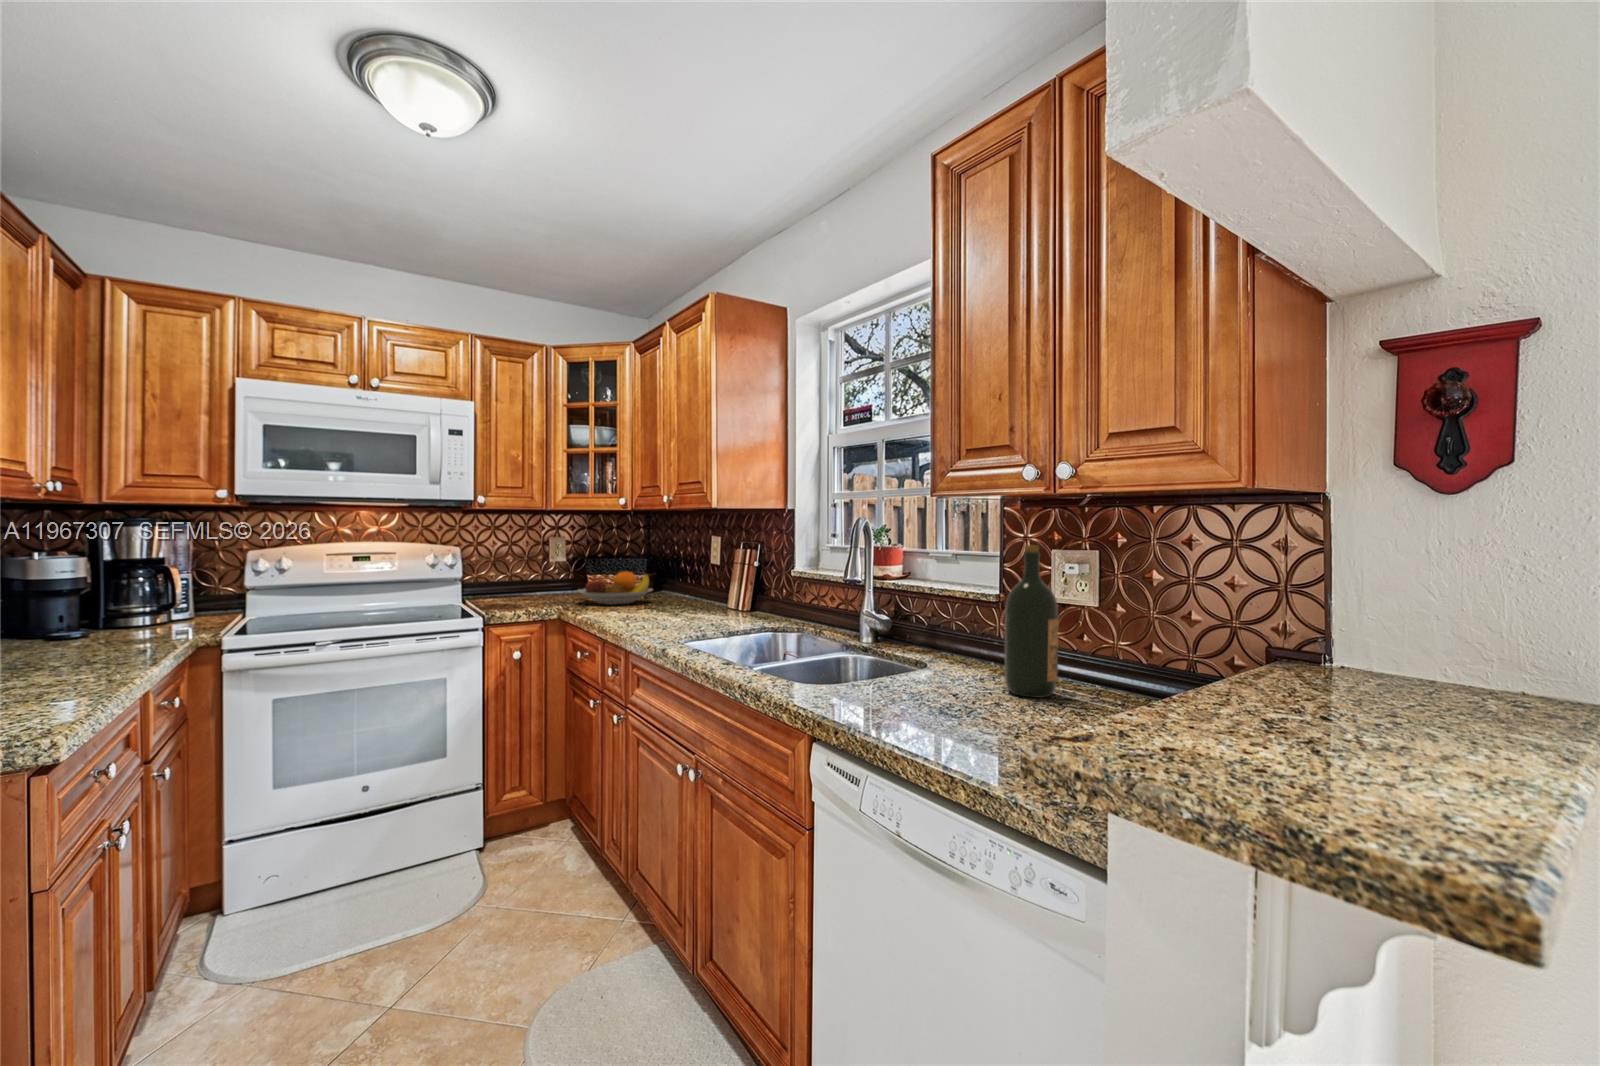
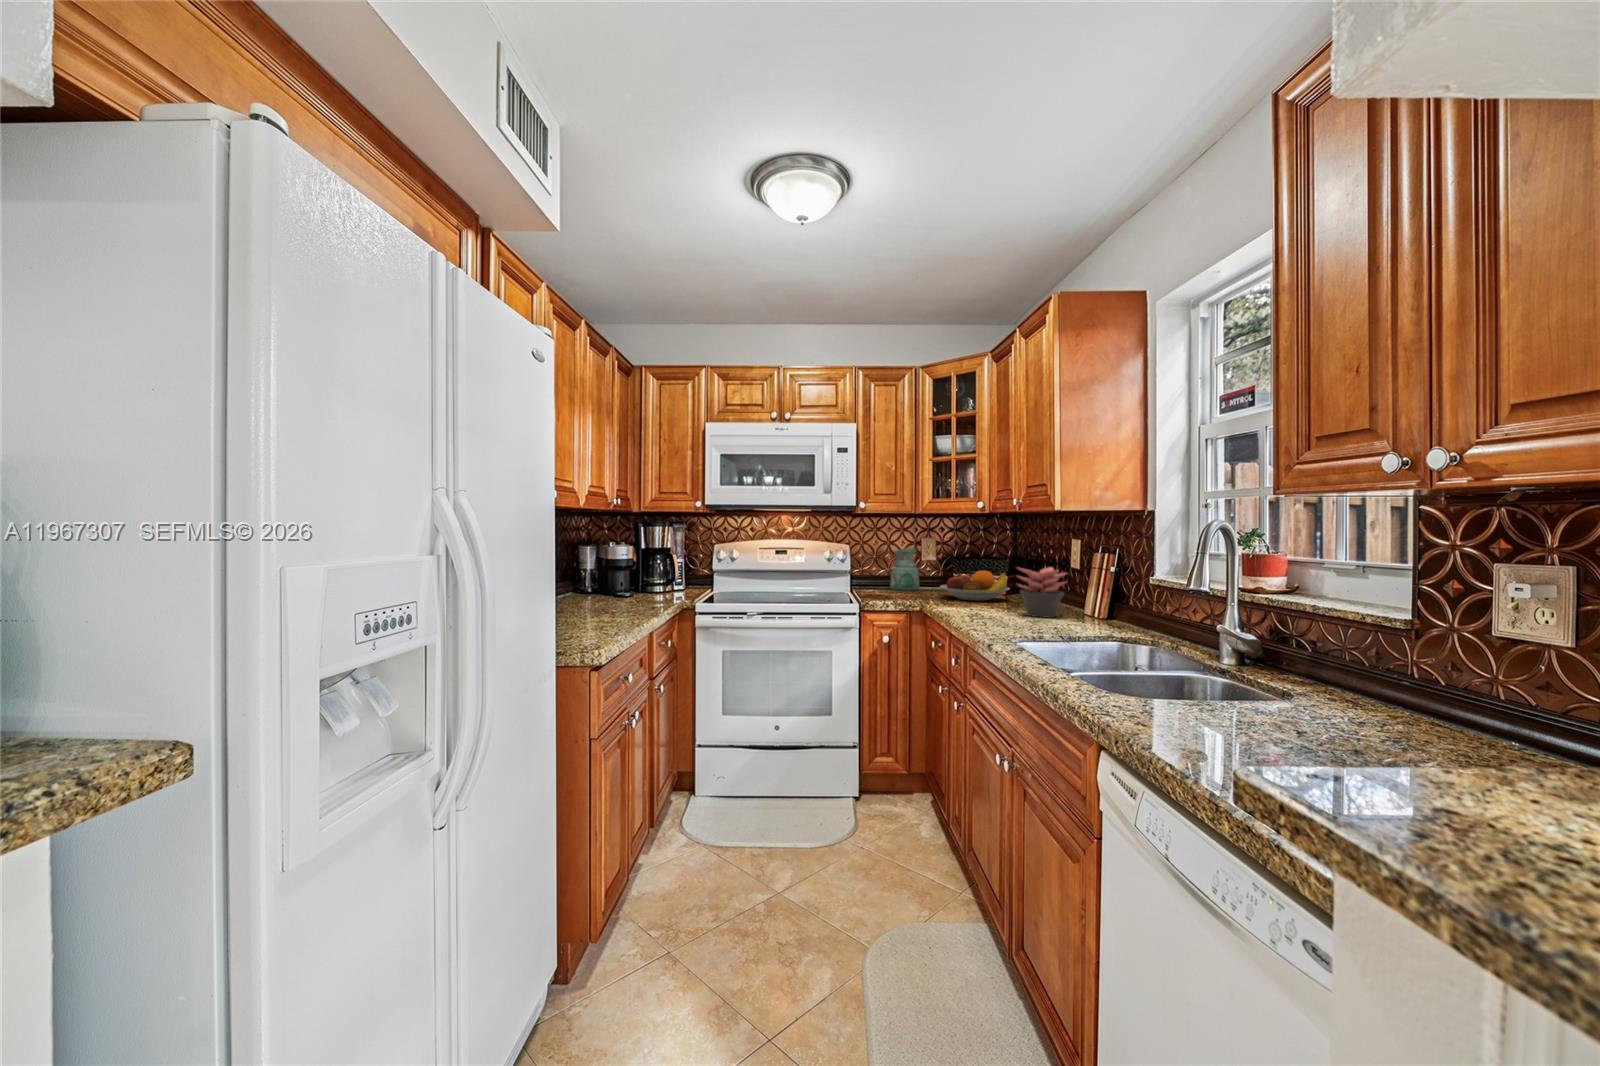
wine bottle: present [1005,545,1059,698] -> none [1369,557,1462,755]
ceramic pitcher: none [511,548,549,599] -> present [890,548,919,591]
succulent plant: none [670,565,719,617] -> present [1018,567,1066,618]

